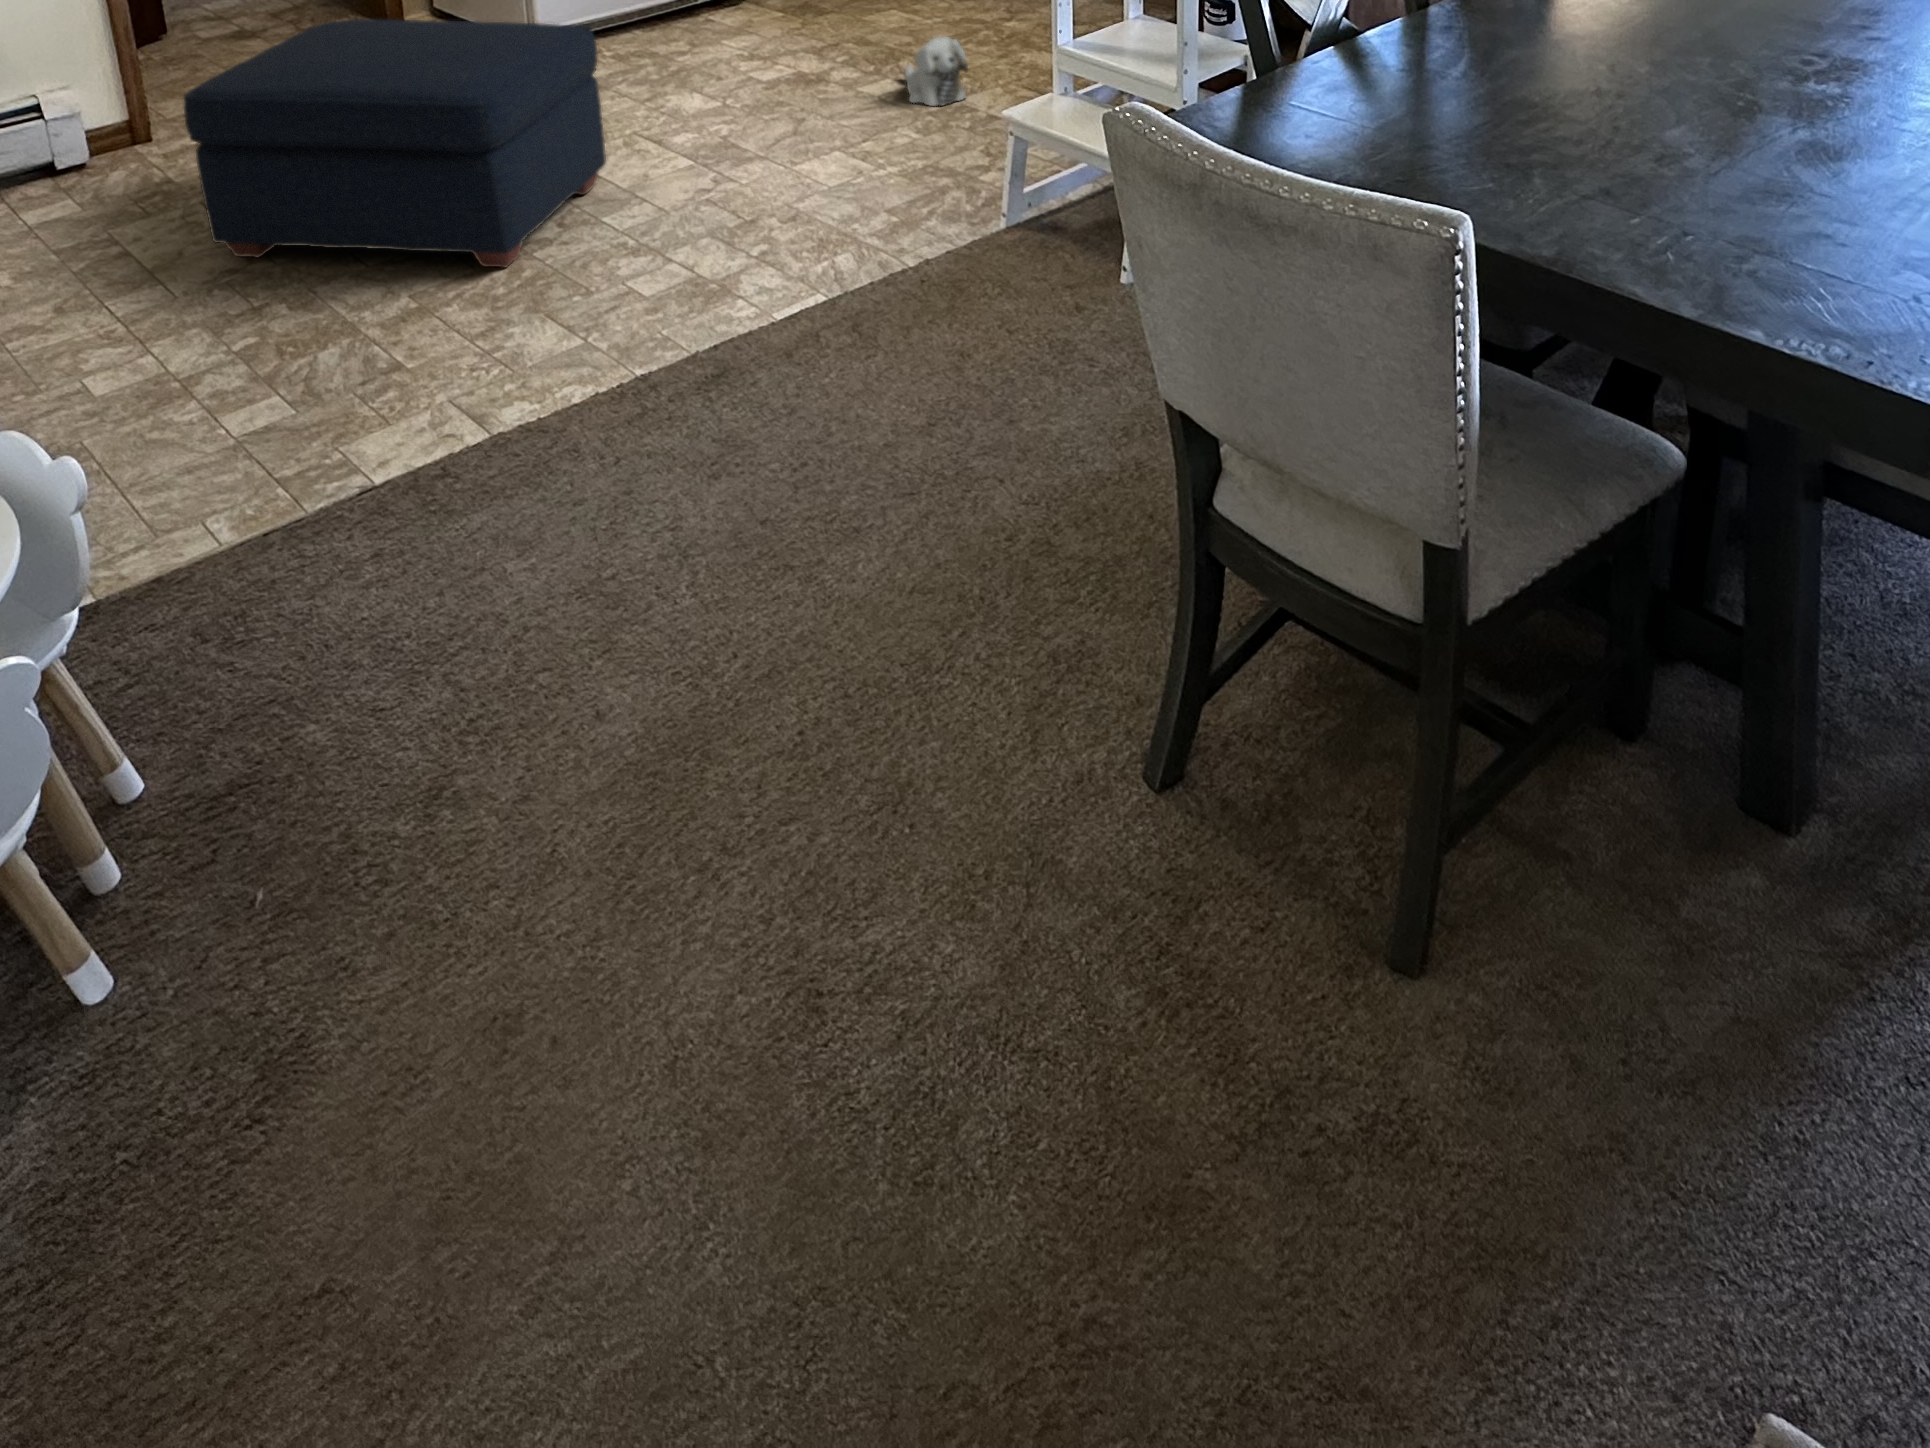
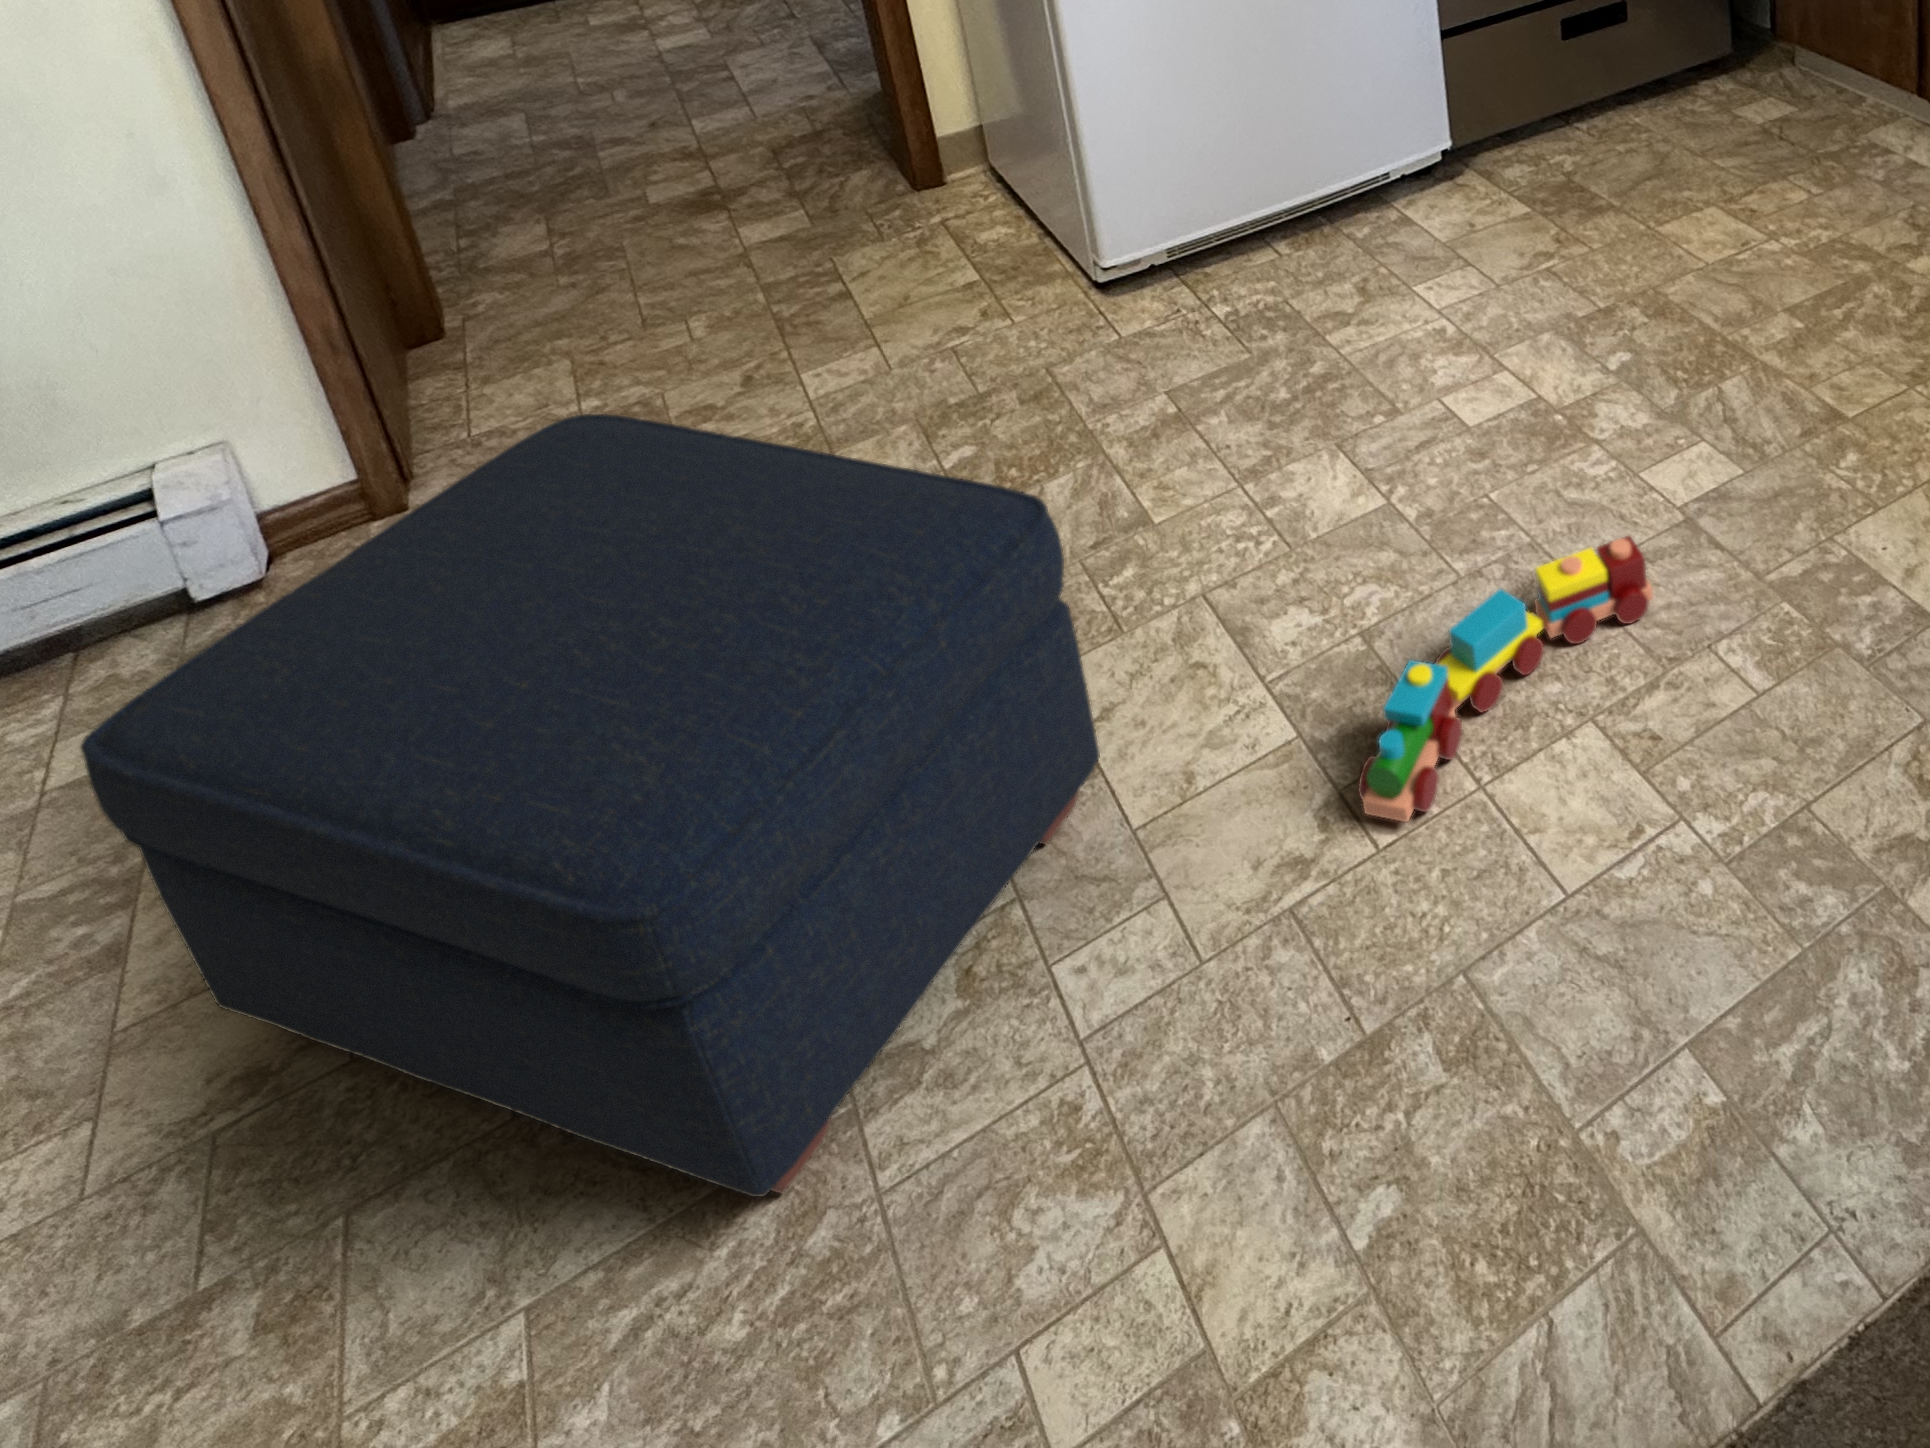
plush toy: present [905,37,968,106] -> none [1733,419,1861,565]
toy train: none [732,88,866,175] -> present [1359,536,1653,822]

